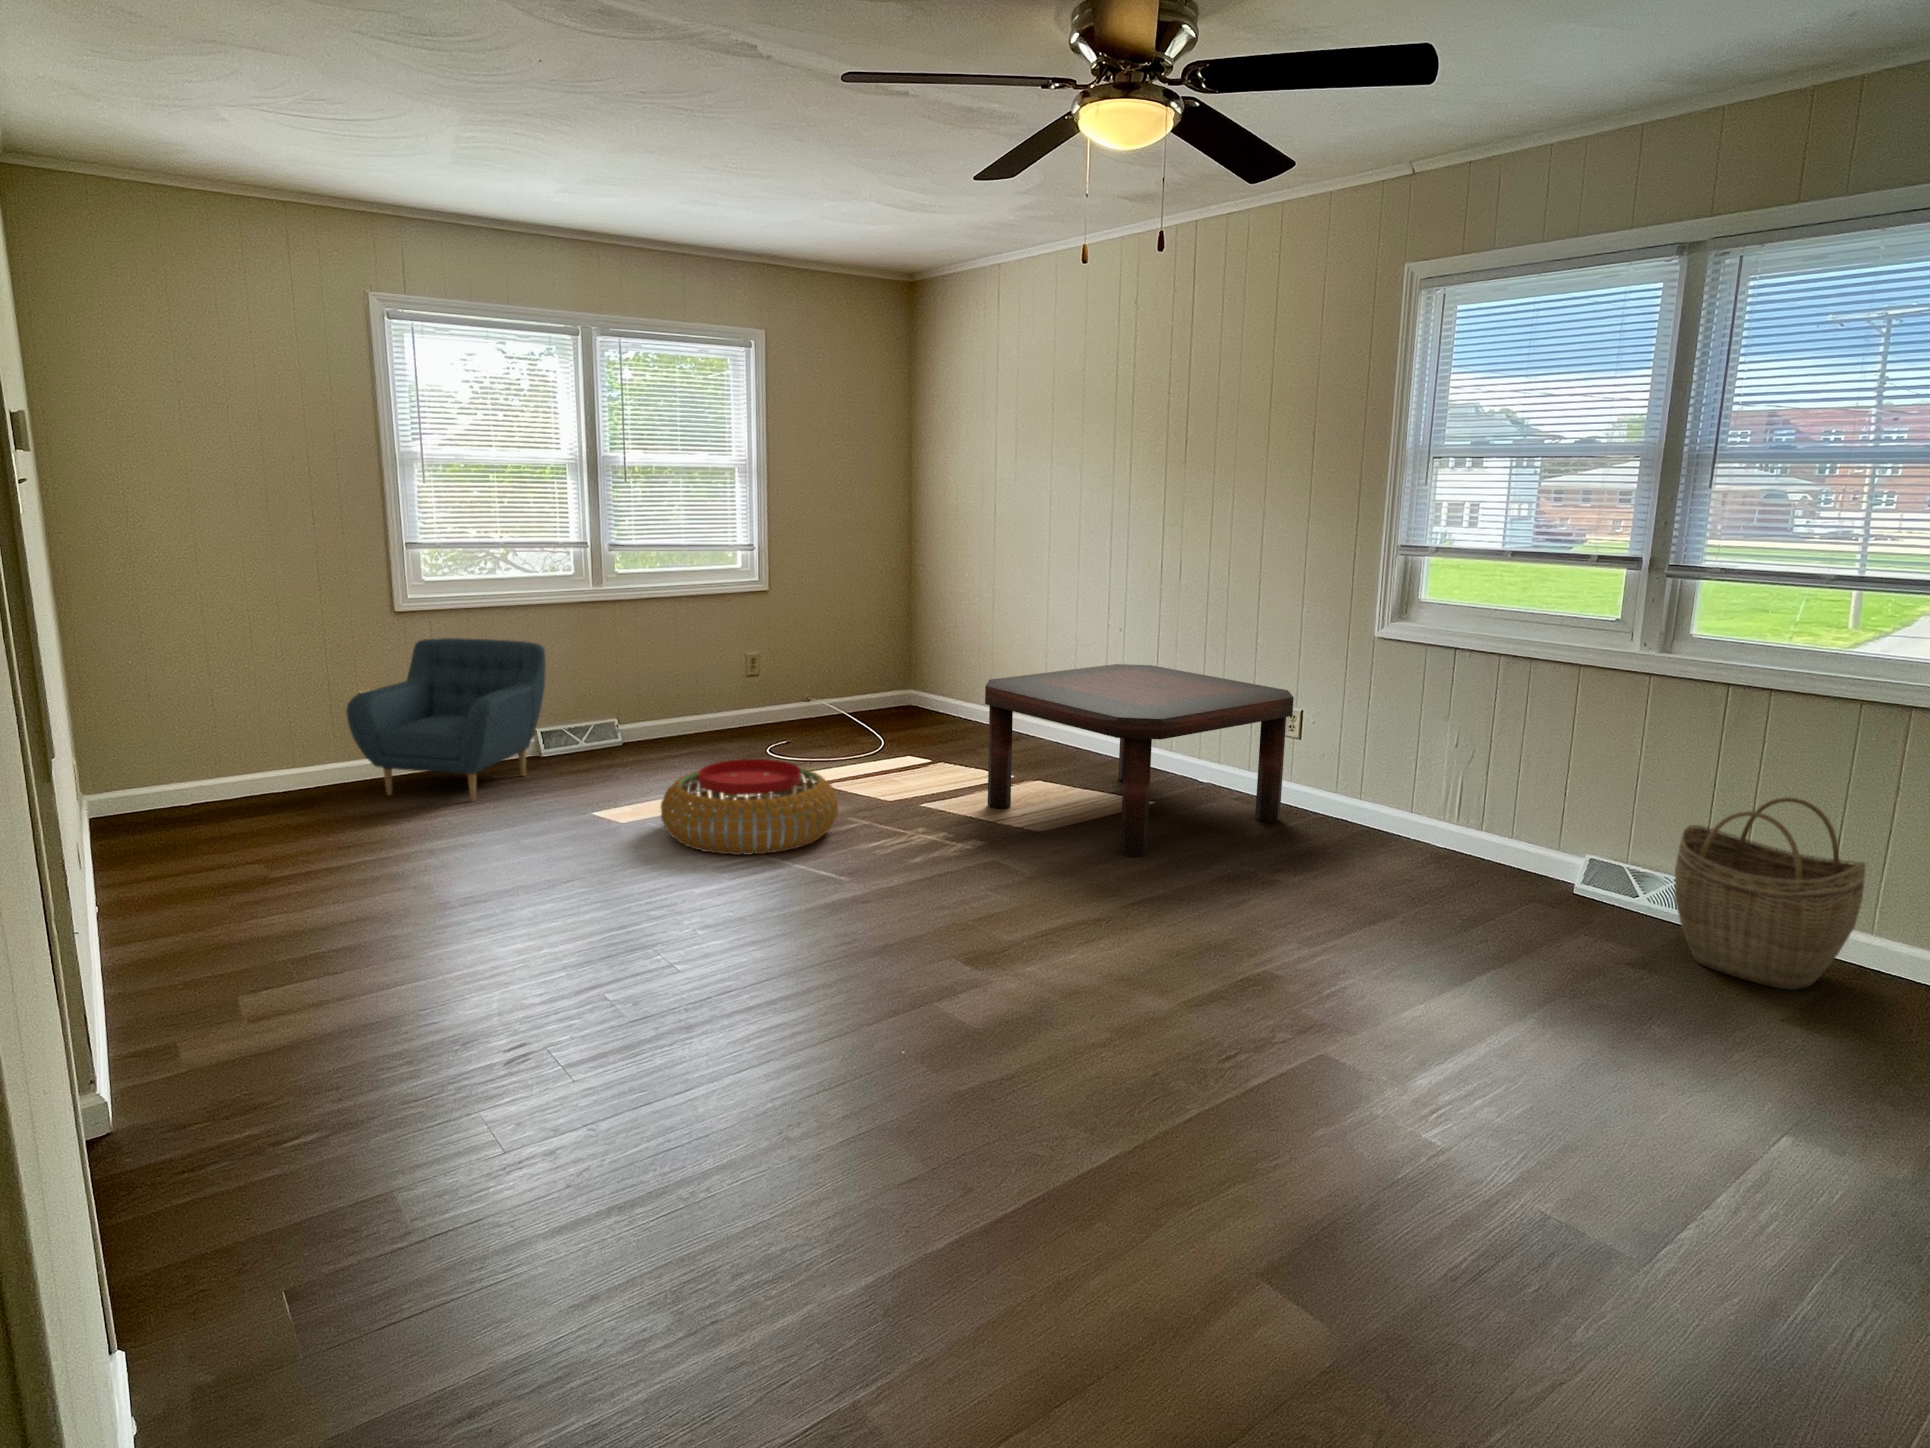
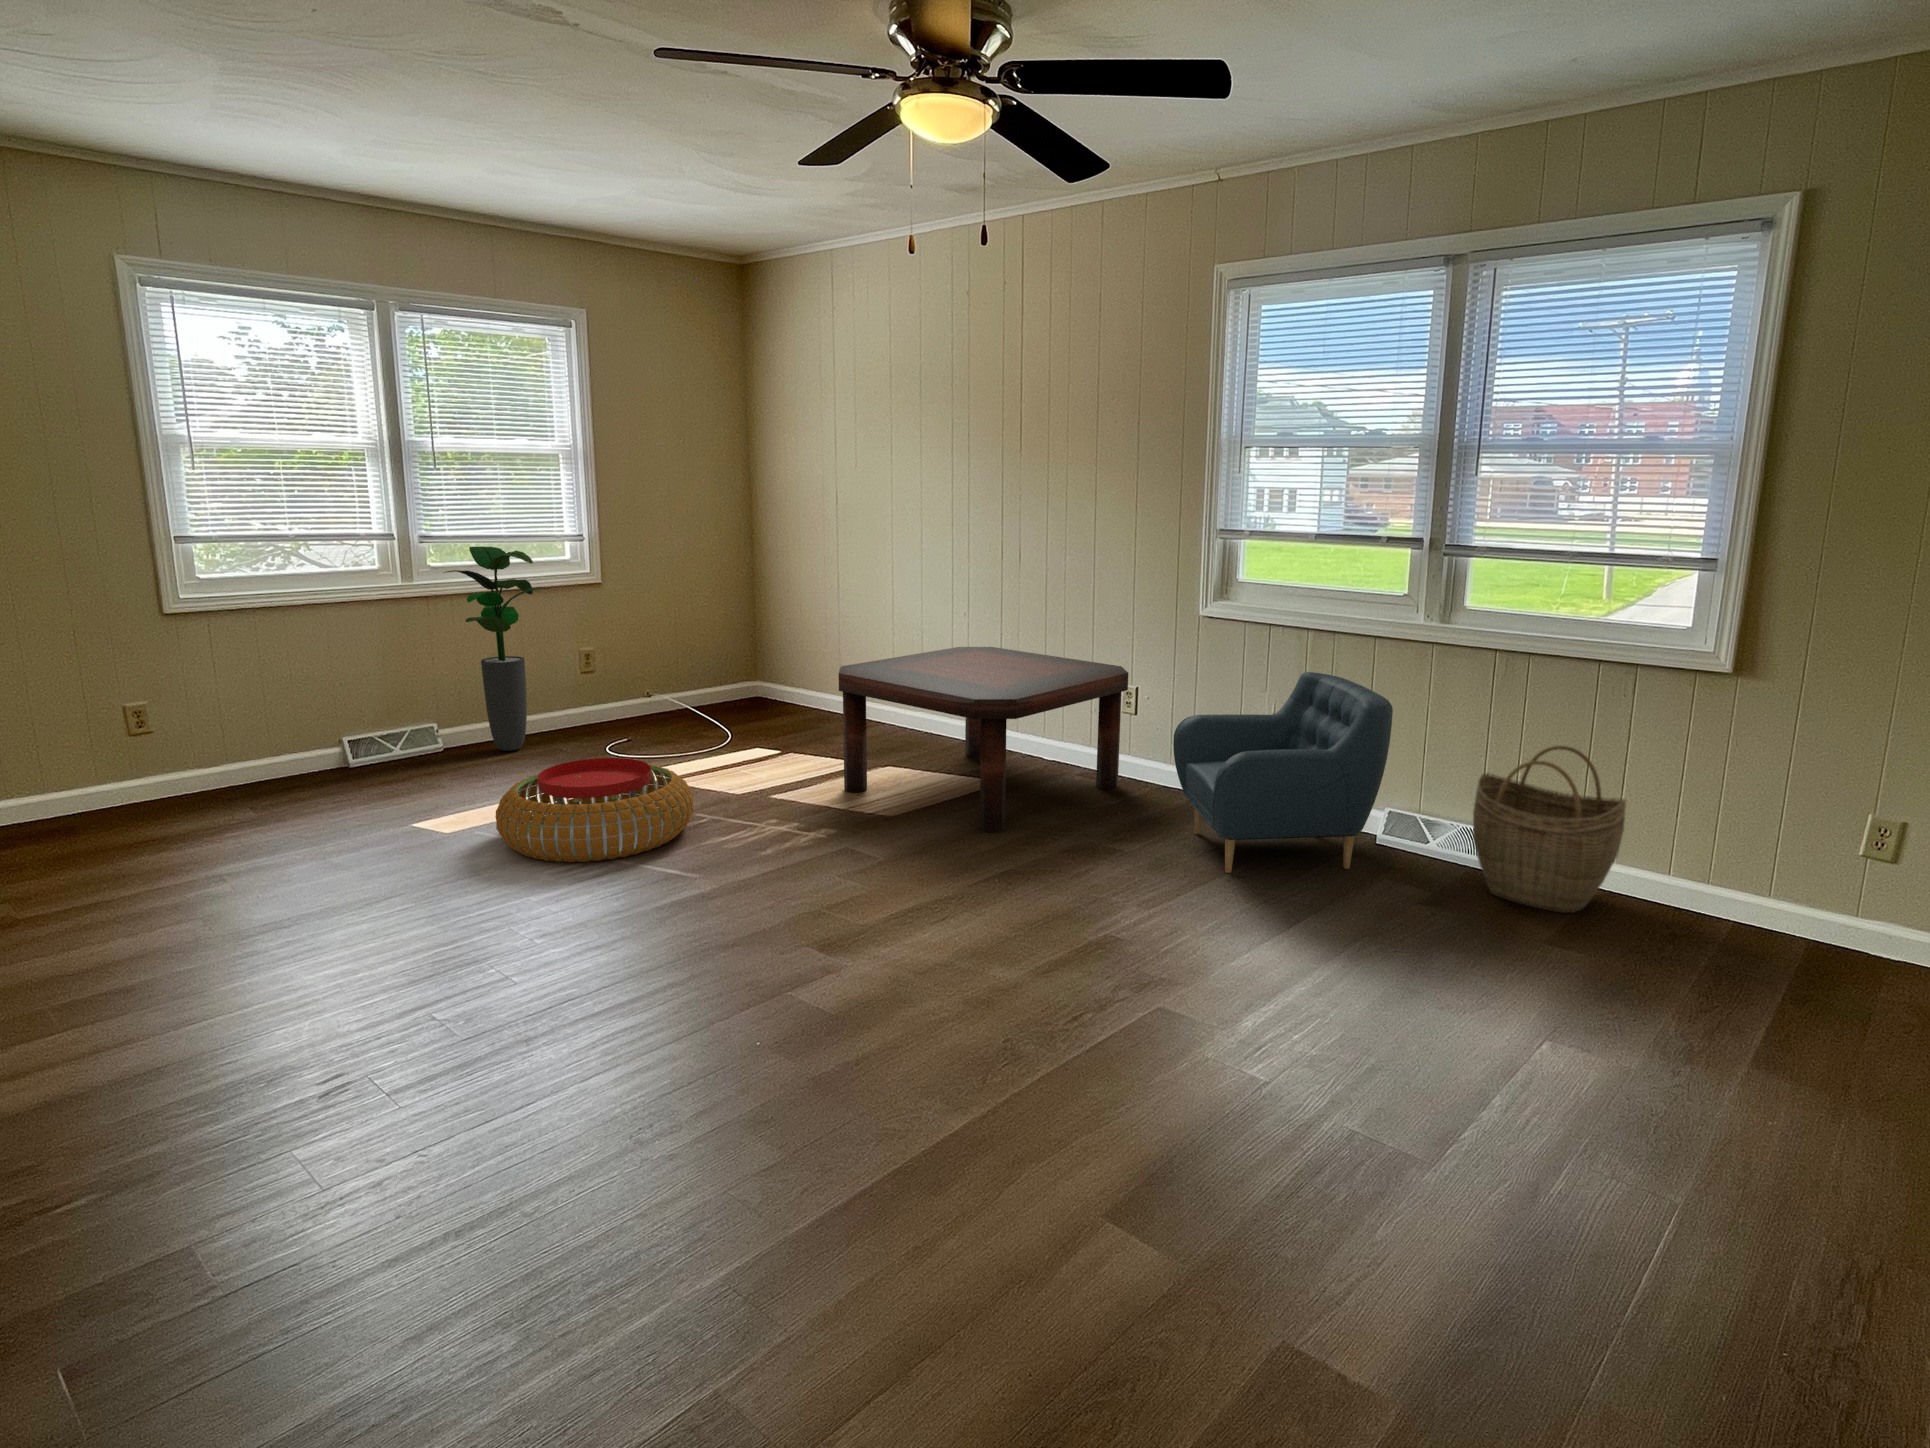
potted plant: none [625,554,713,750] -> present [444,546,544,751]
armchair: present [346,638,546,801] -> present [1173,672,1393,873]

